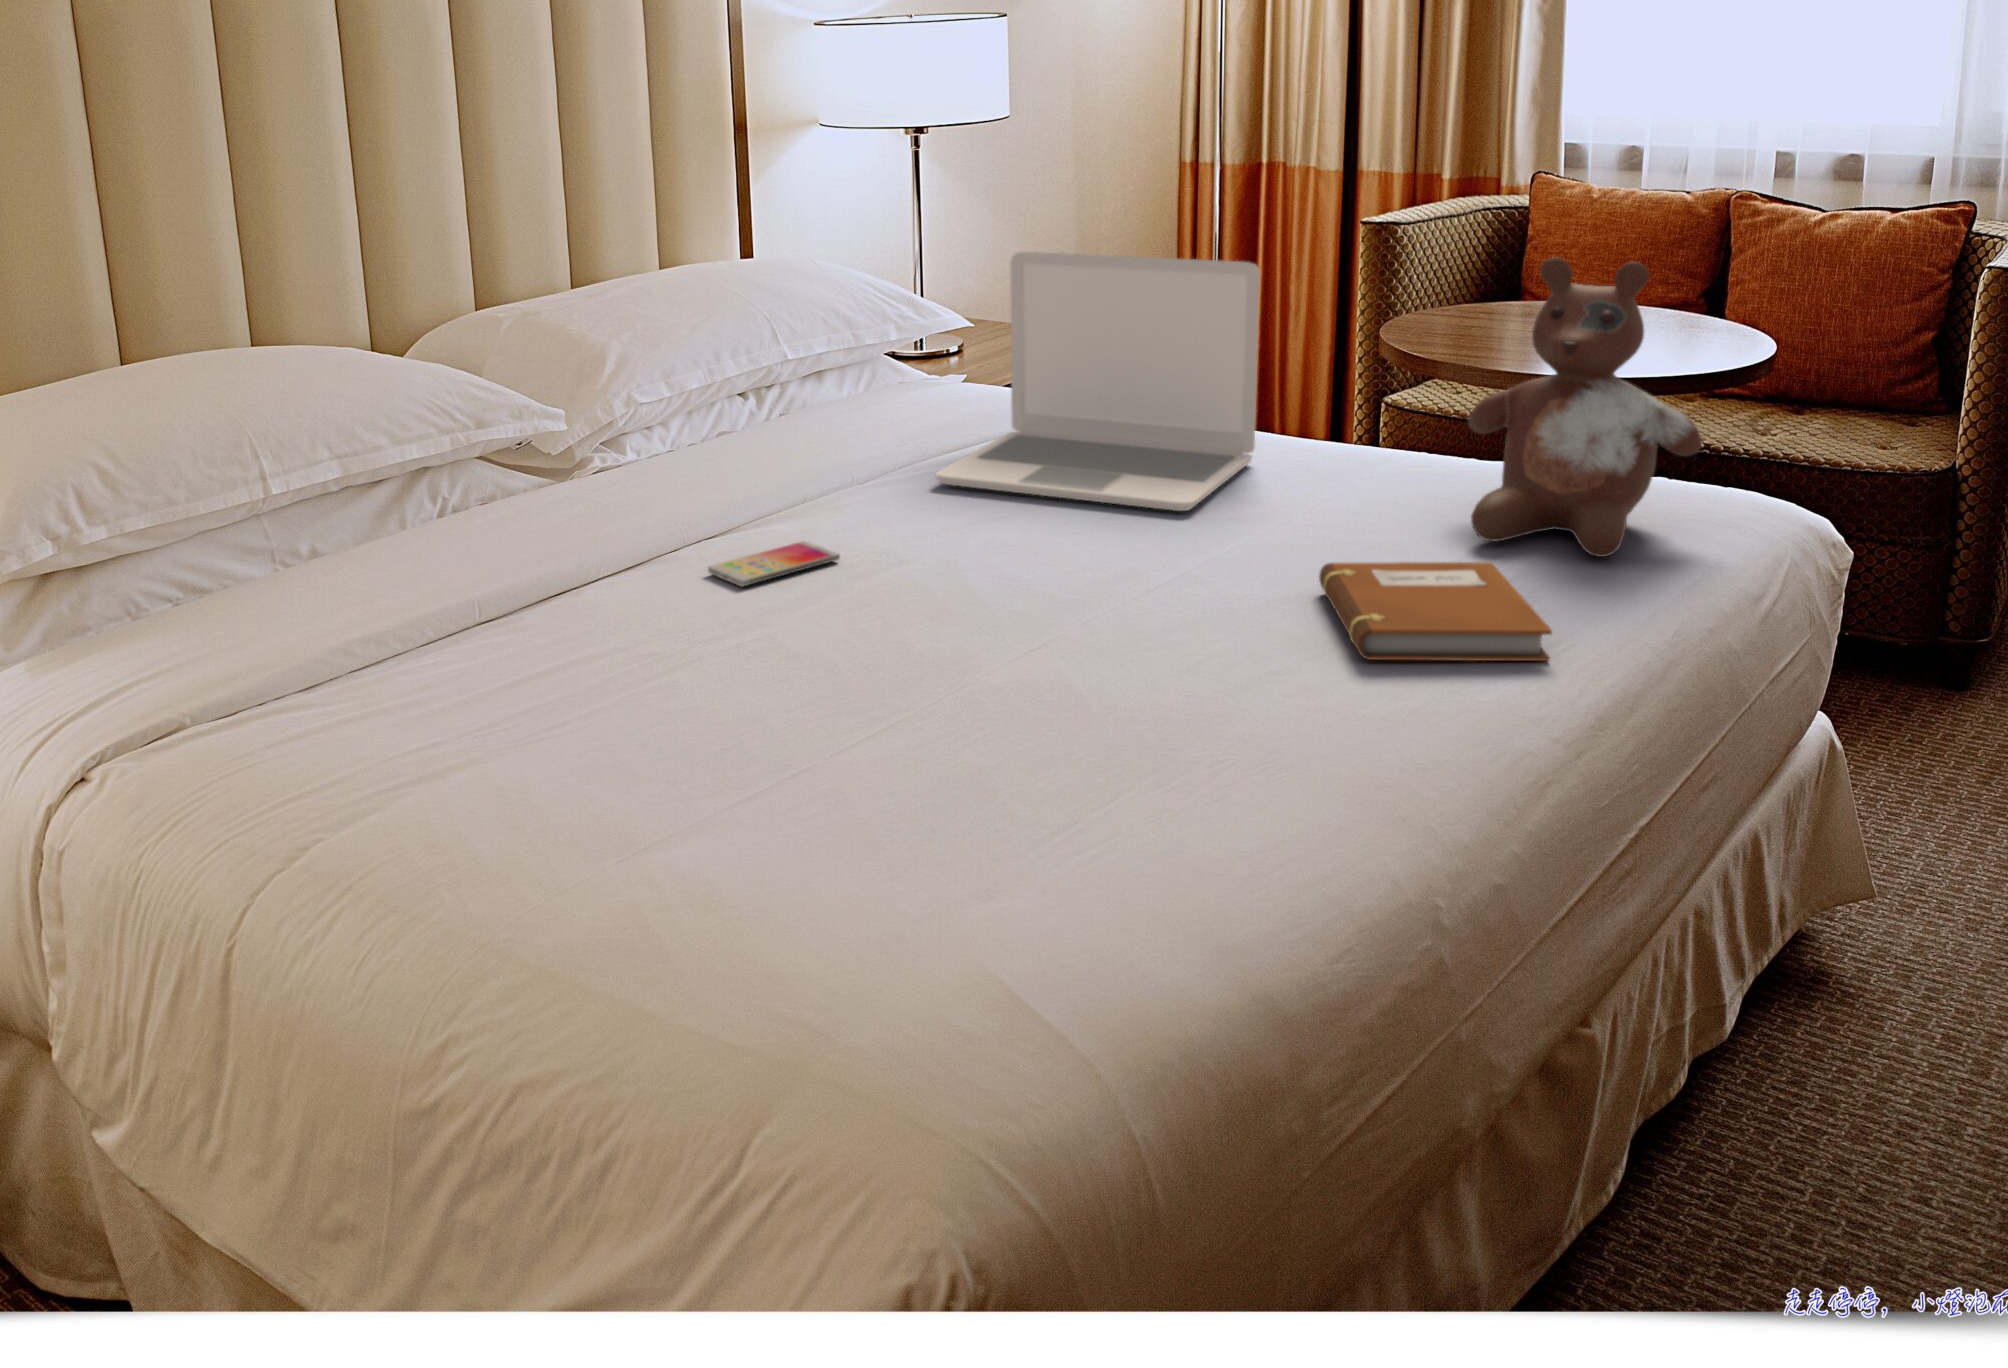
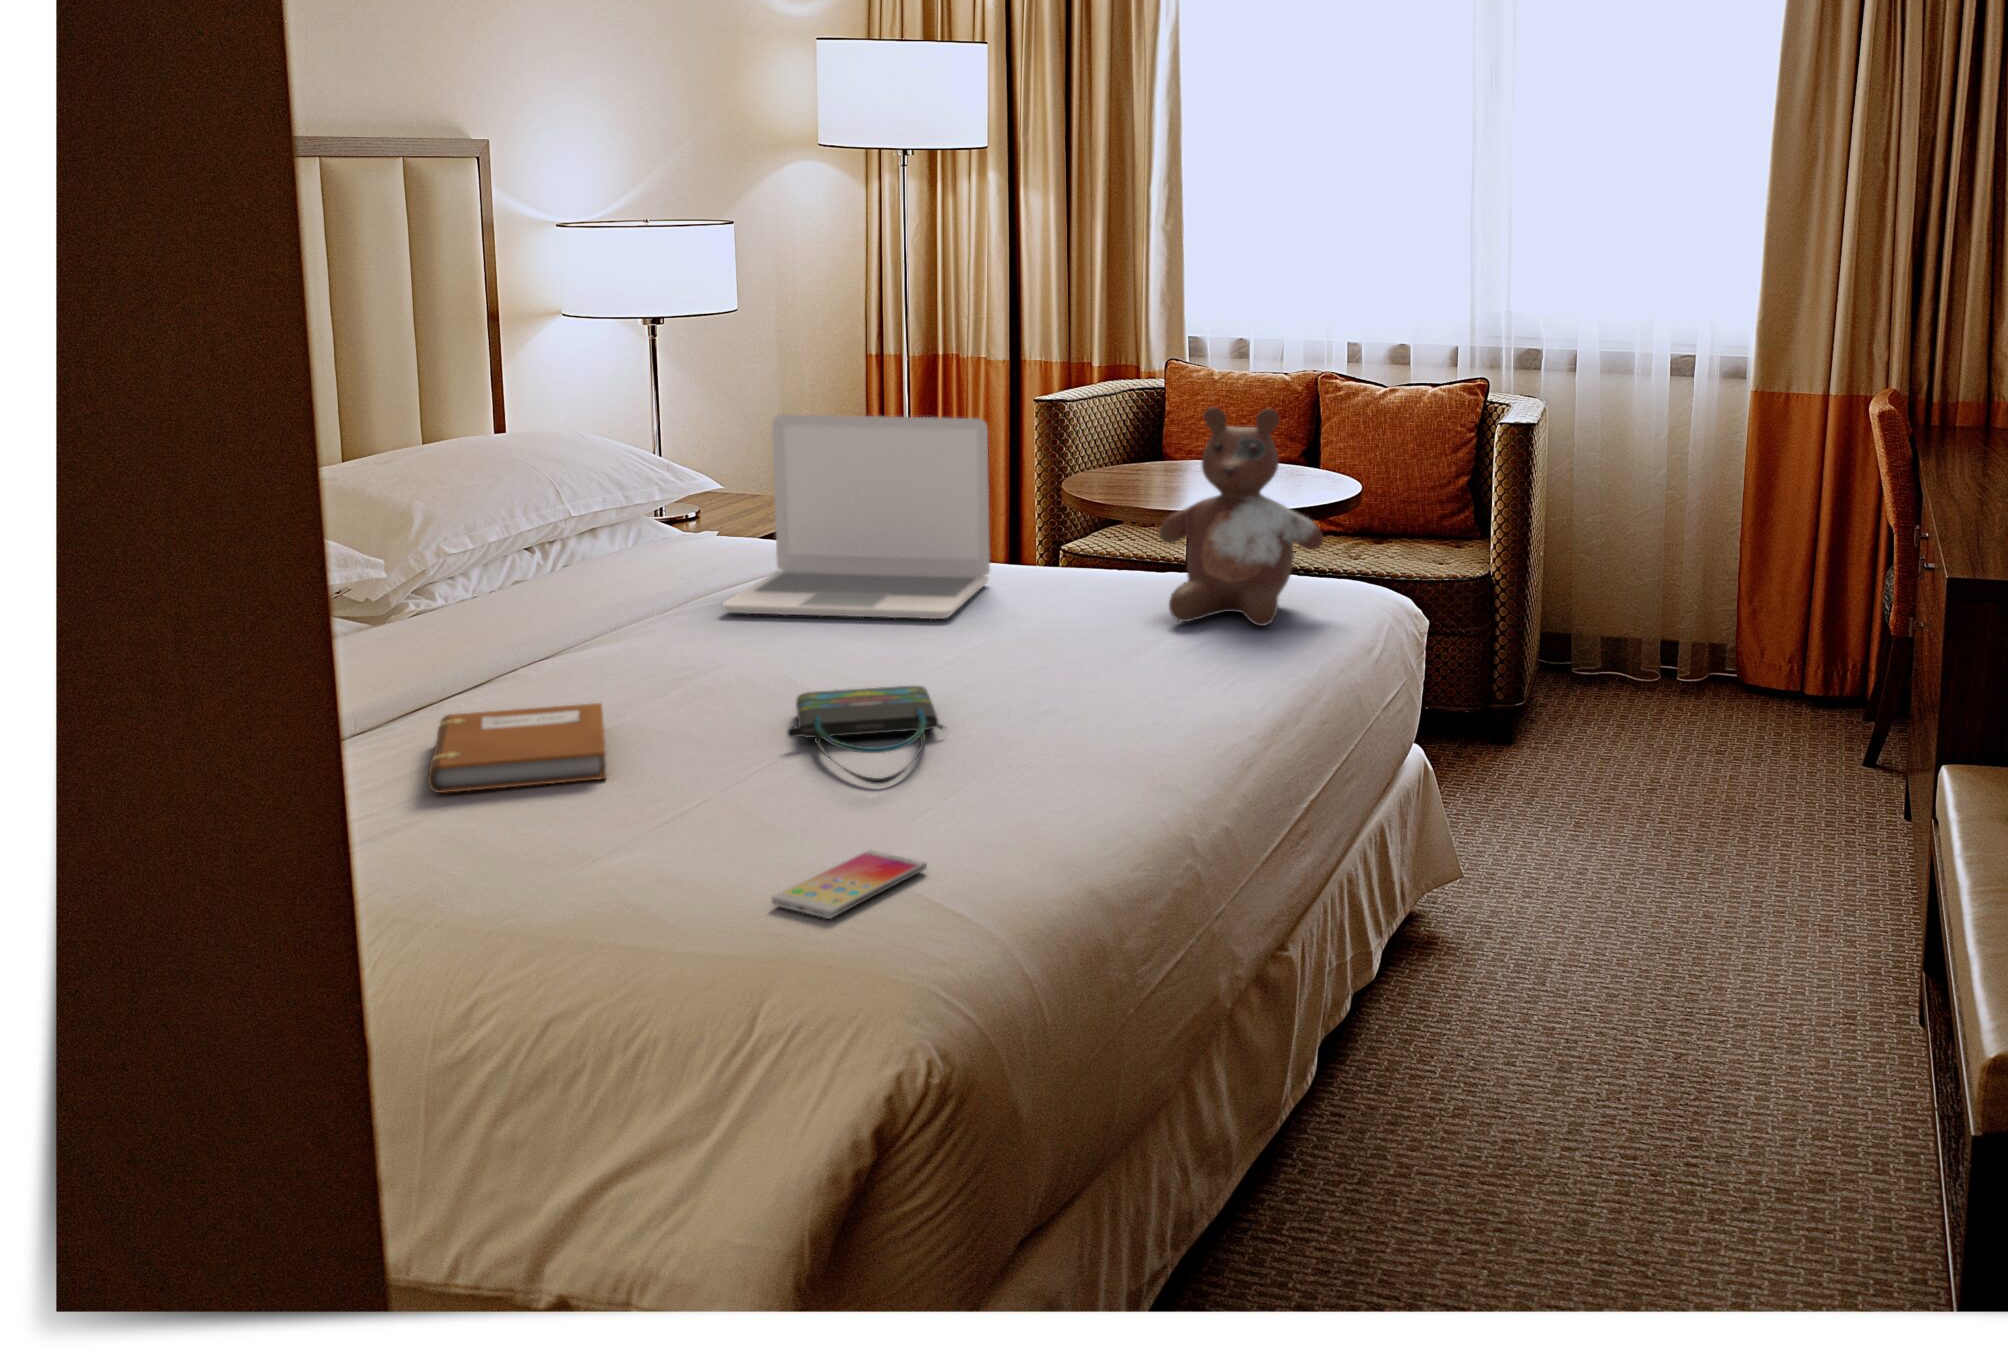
smartphone: present [708,541,840,586] -> present [772,850,927,919]
notebook: present [1319,562,1552,661] -> present [428,703,607,793]
tote bag: none [939,613,1137,765] -> present [787,686,945,784]

